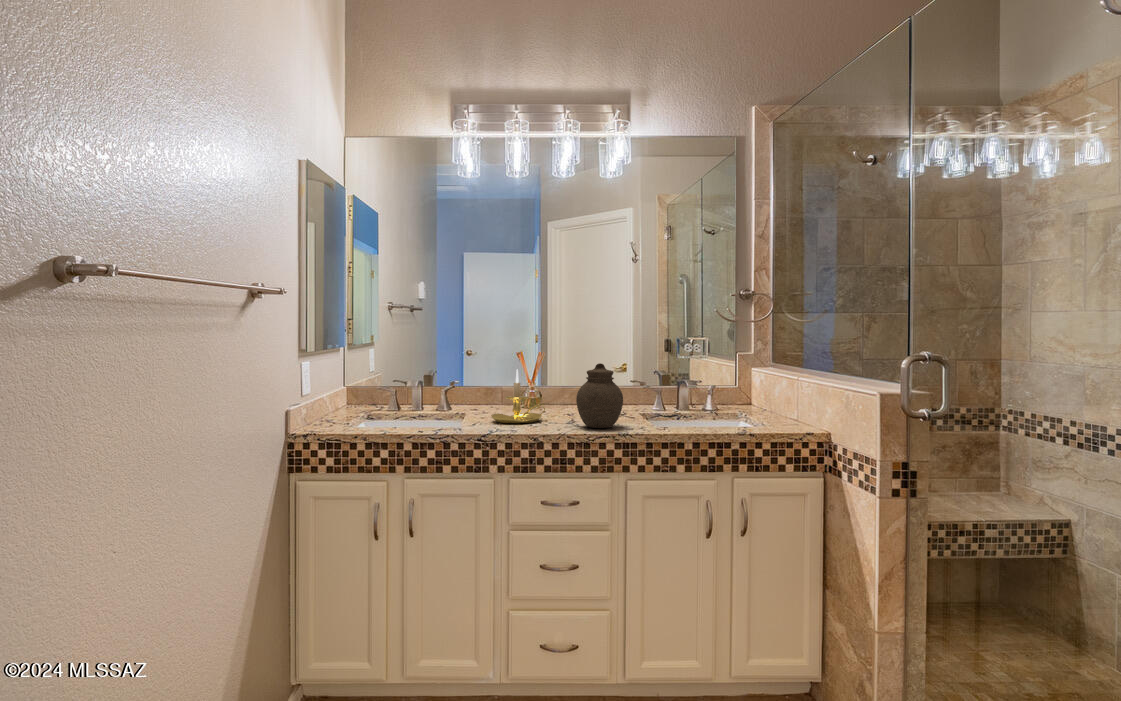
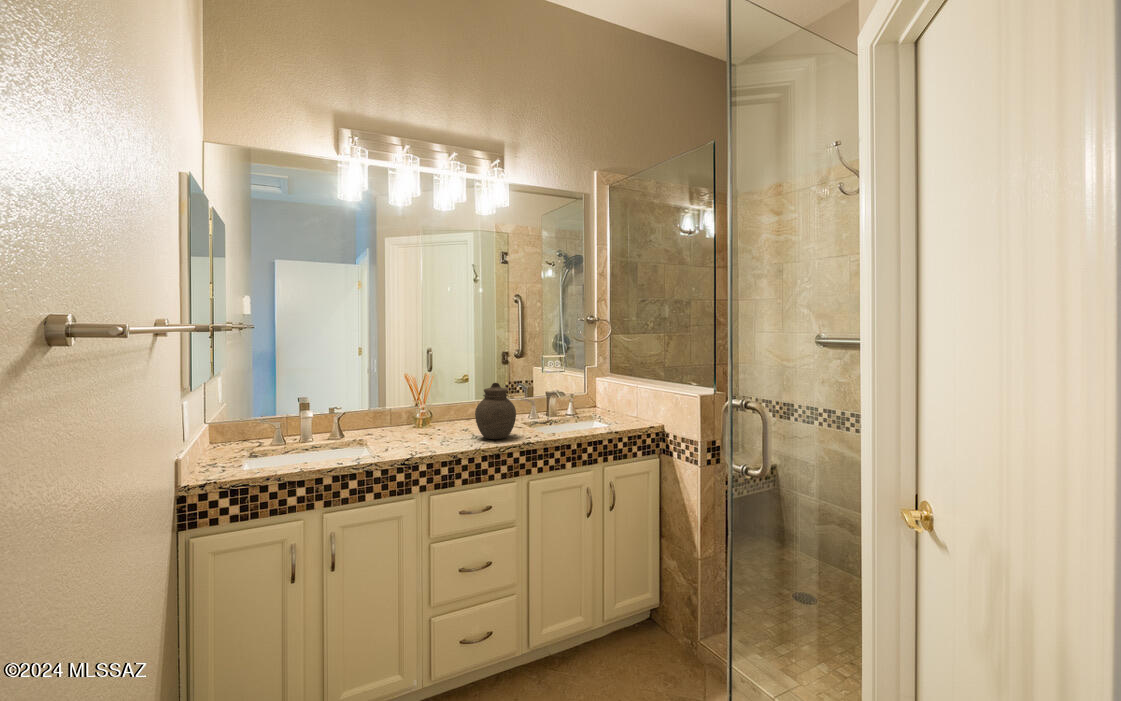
candle holder: present [491,369,547,423] -> none [389,391,439,443]

